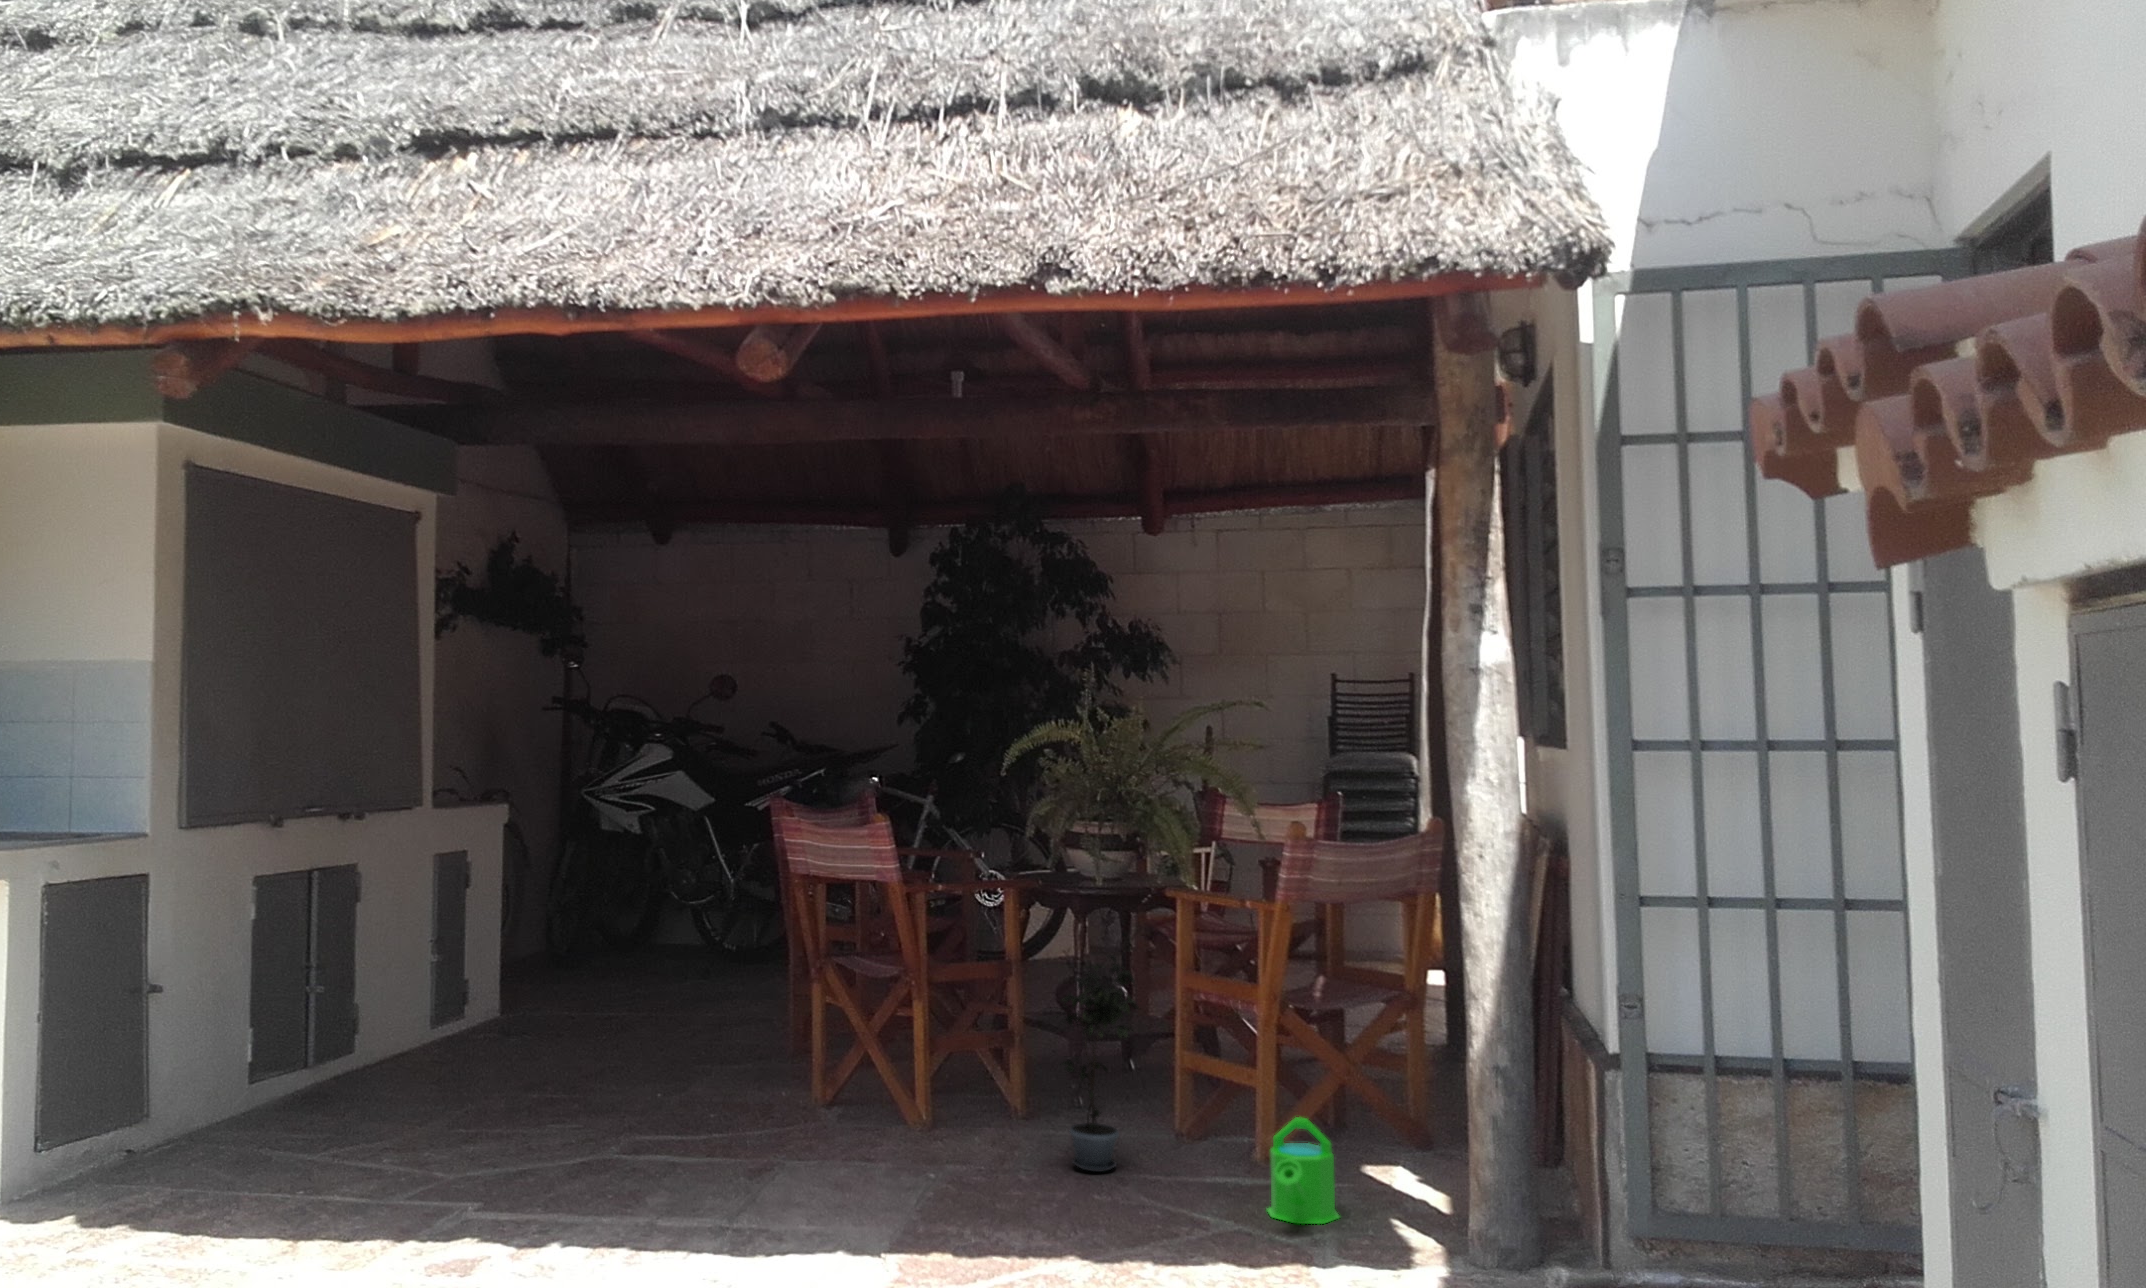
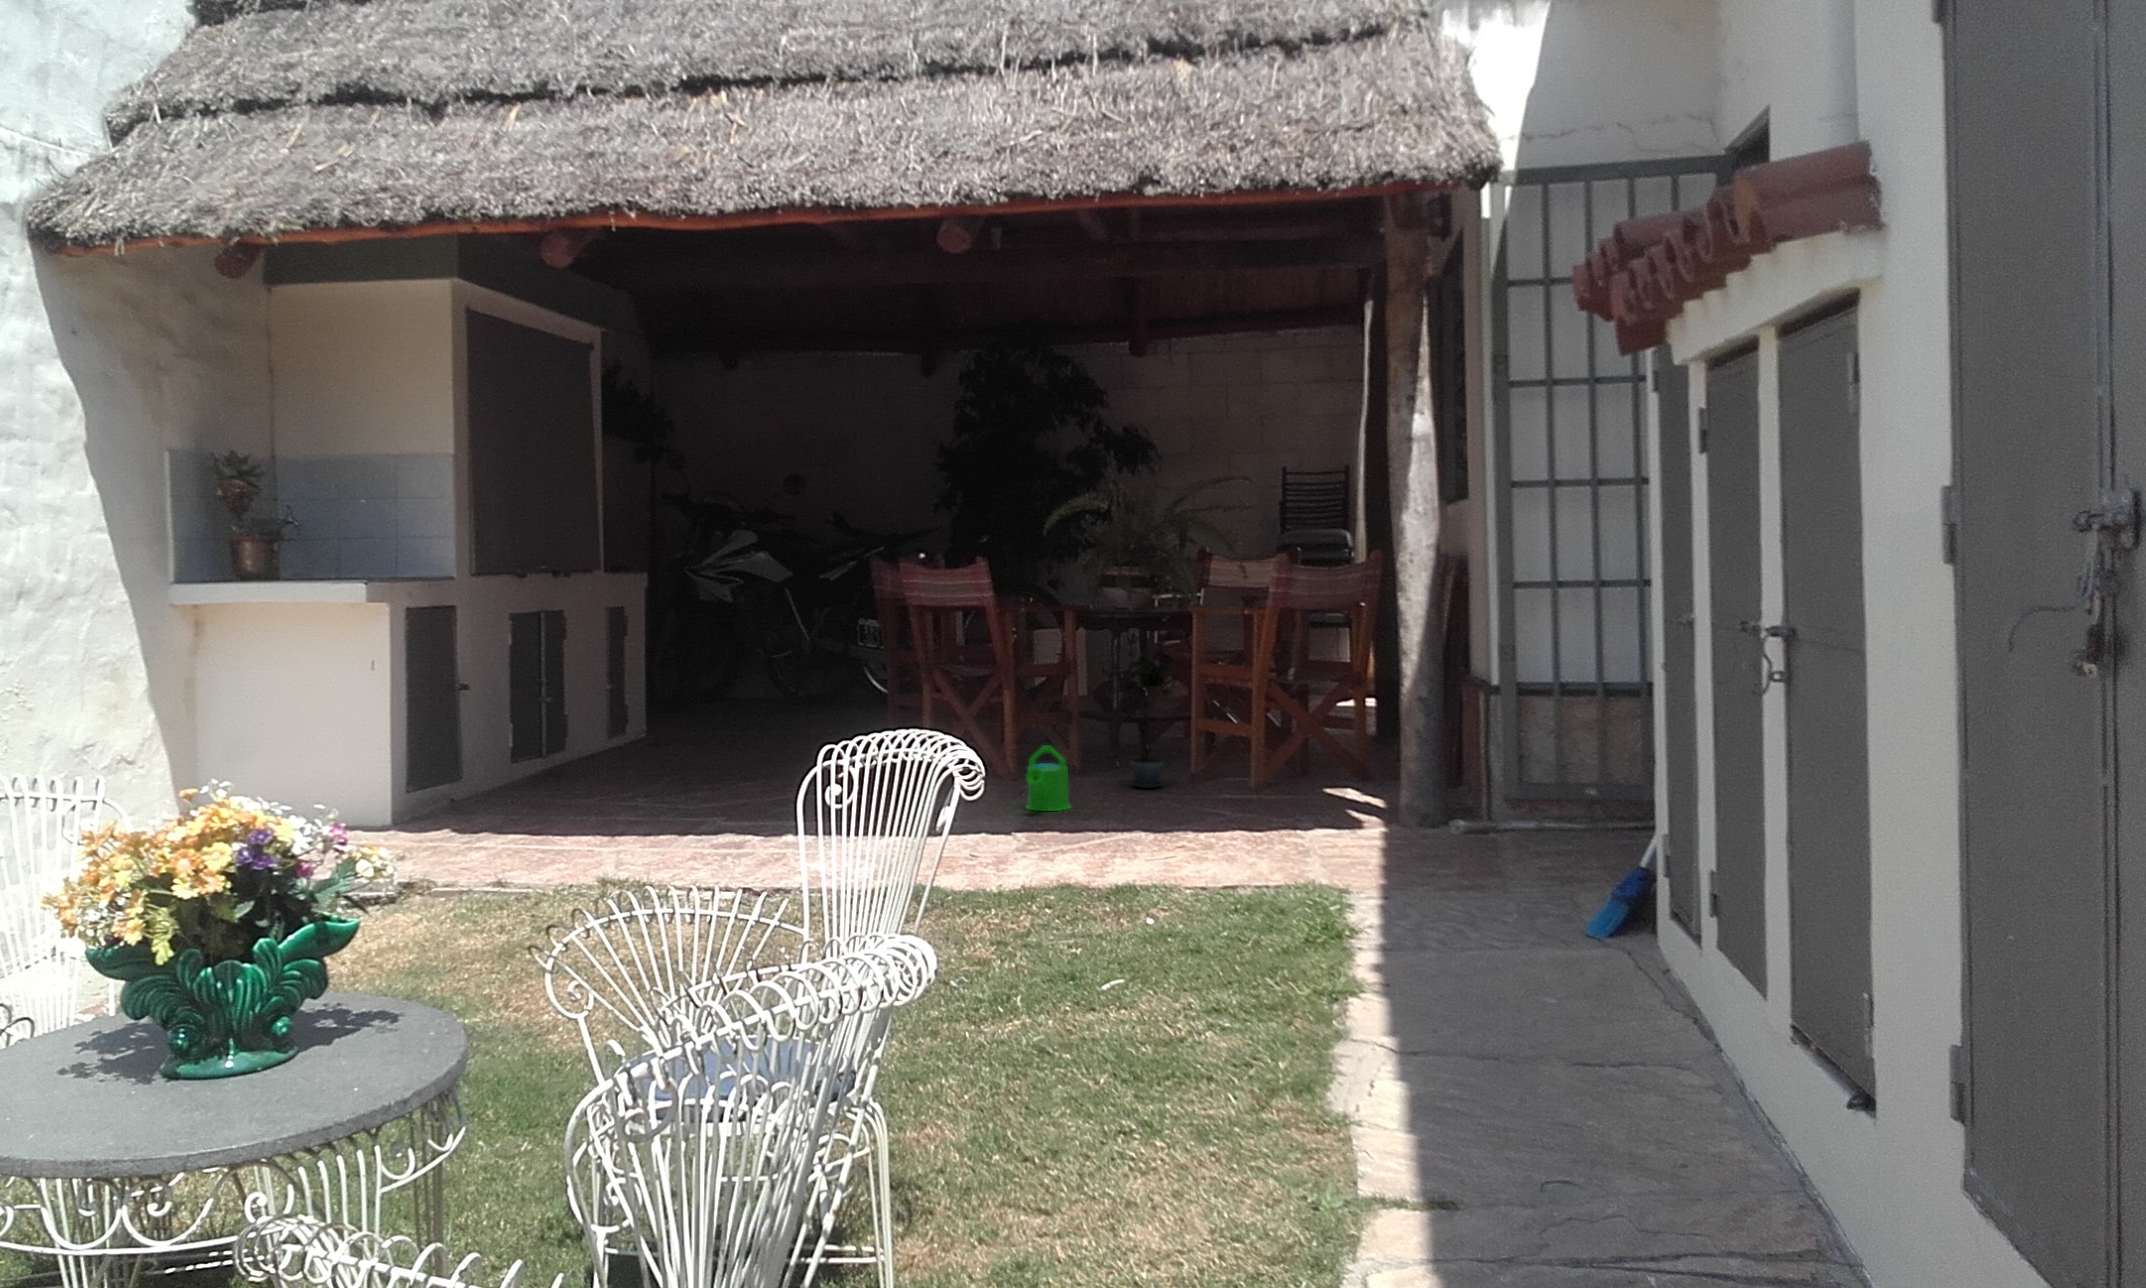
watering can: present [1267,1117,1340,1224] -> present [1026,745,1071,811]

